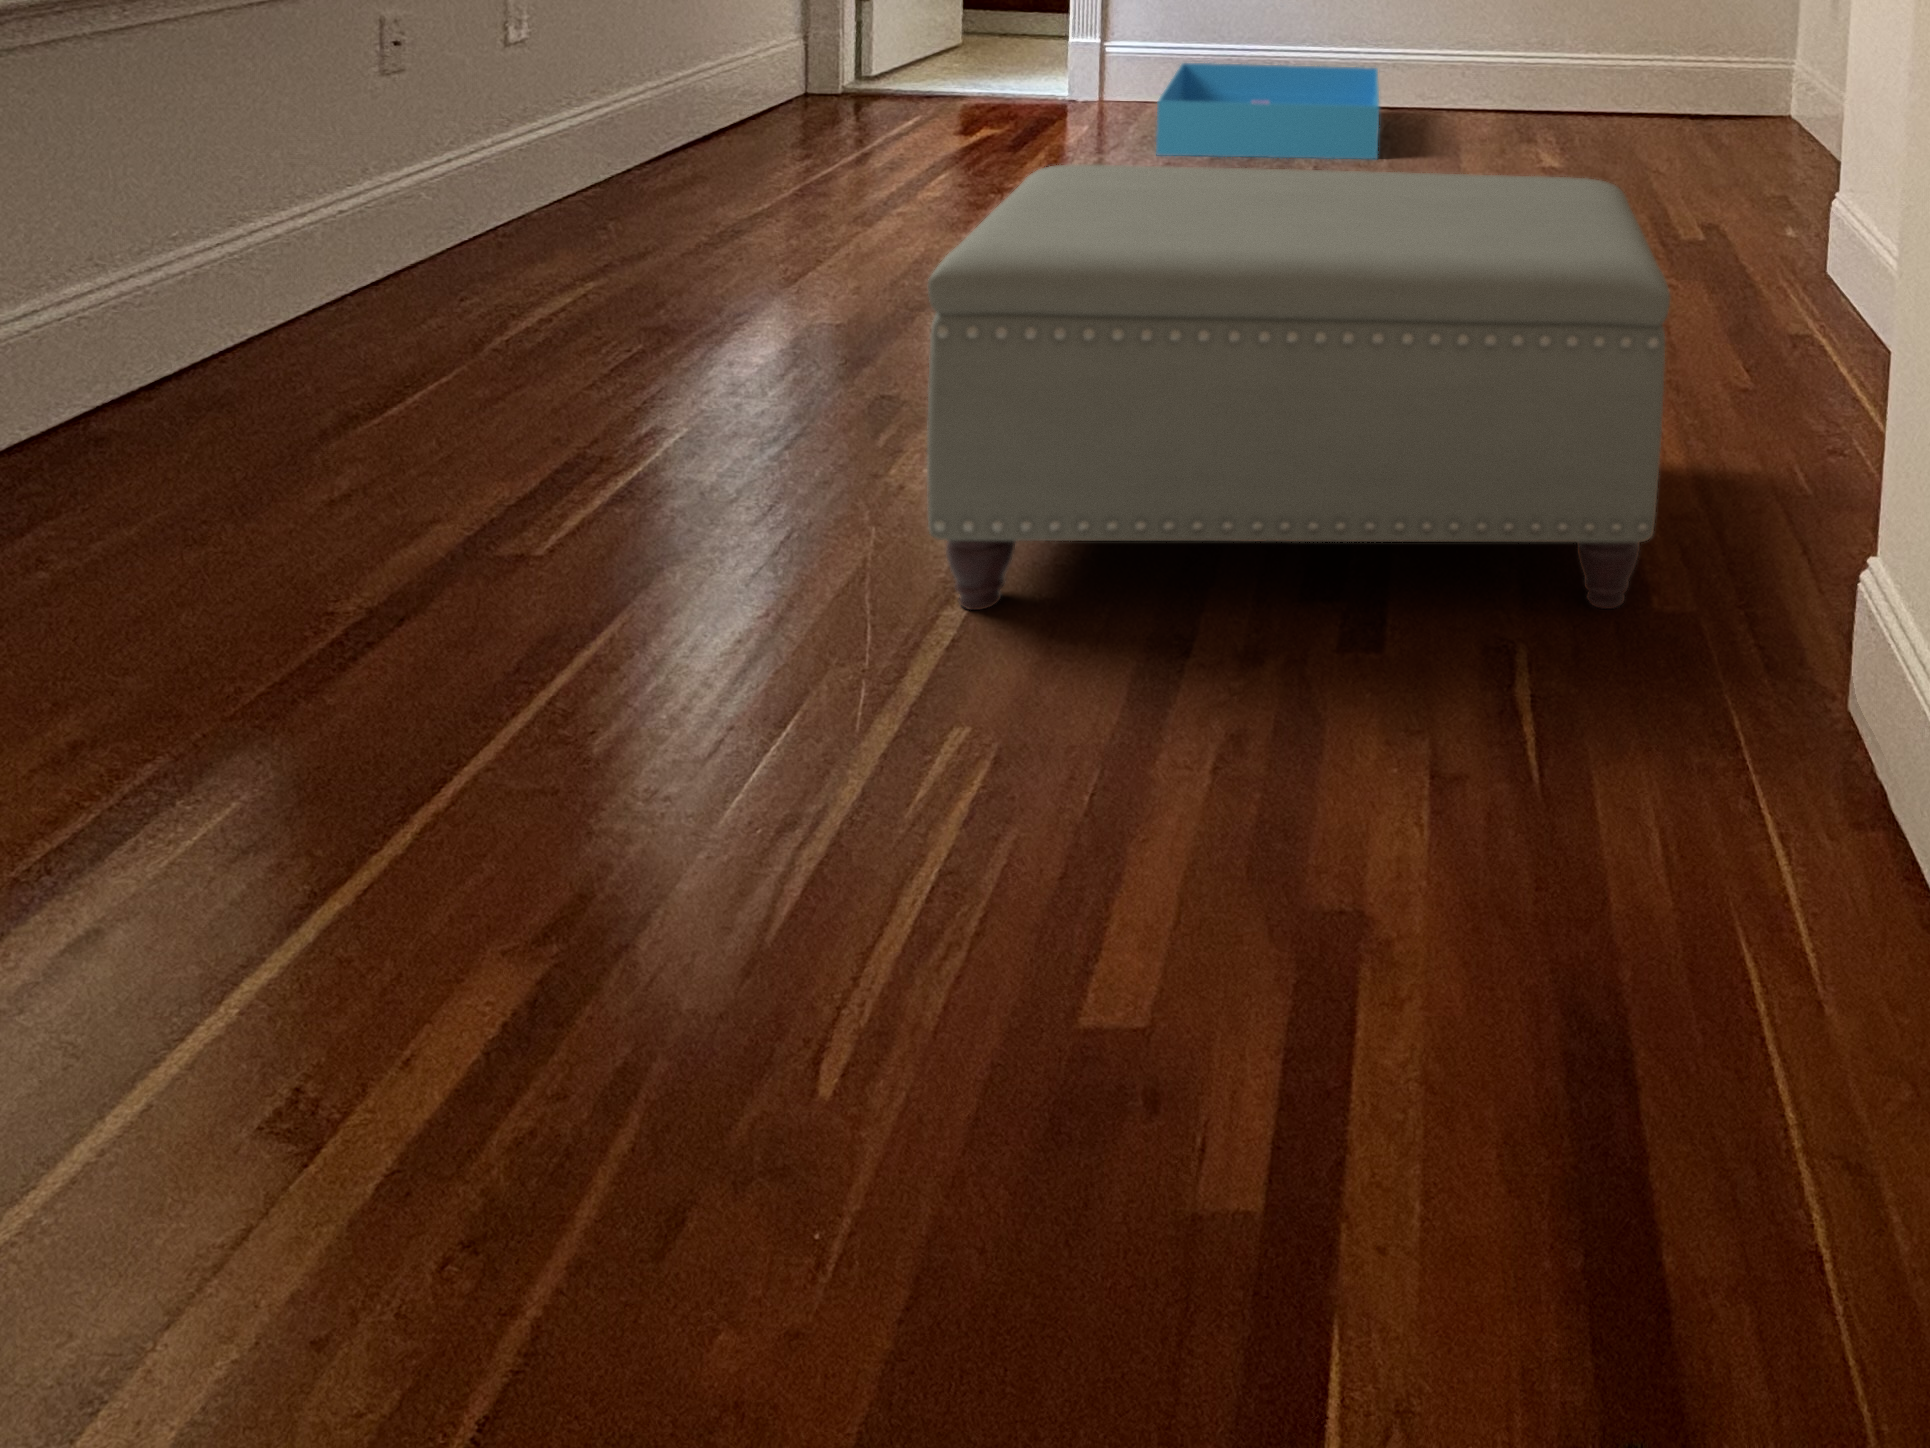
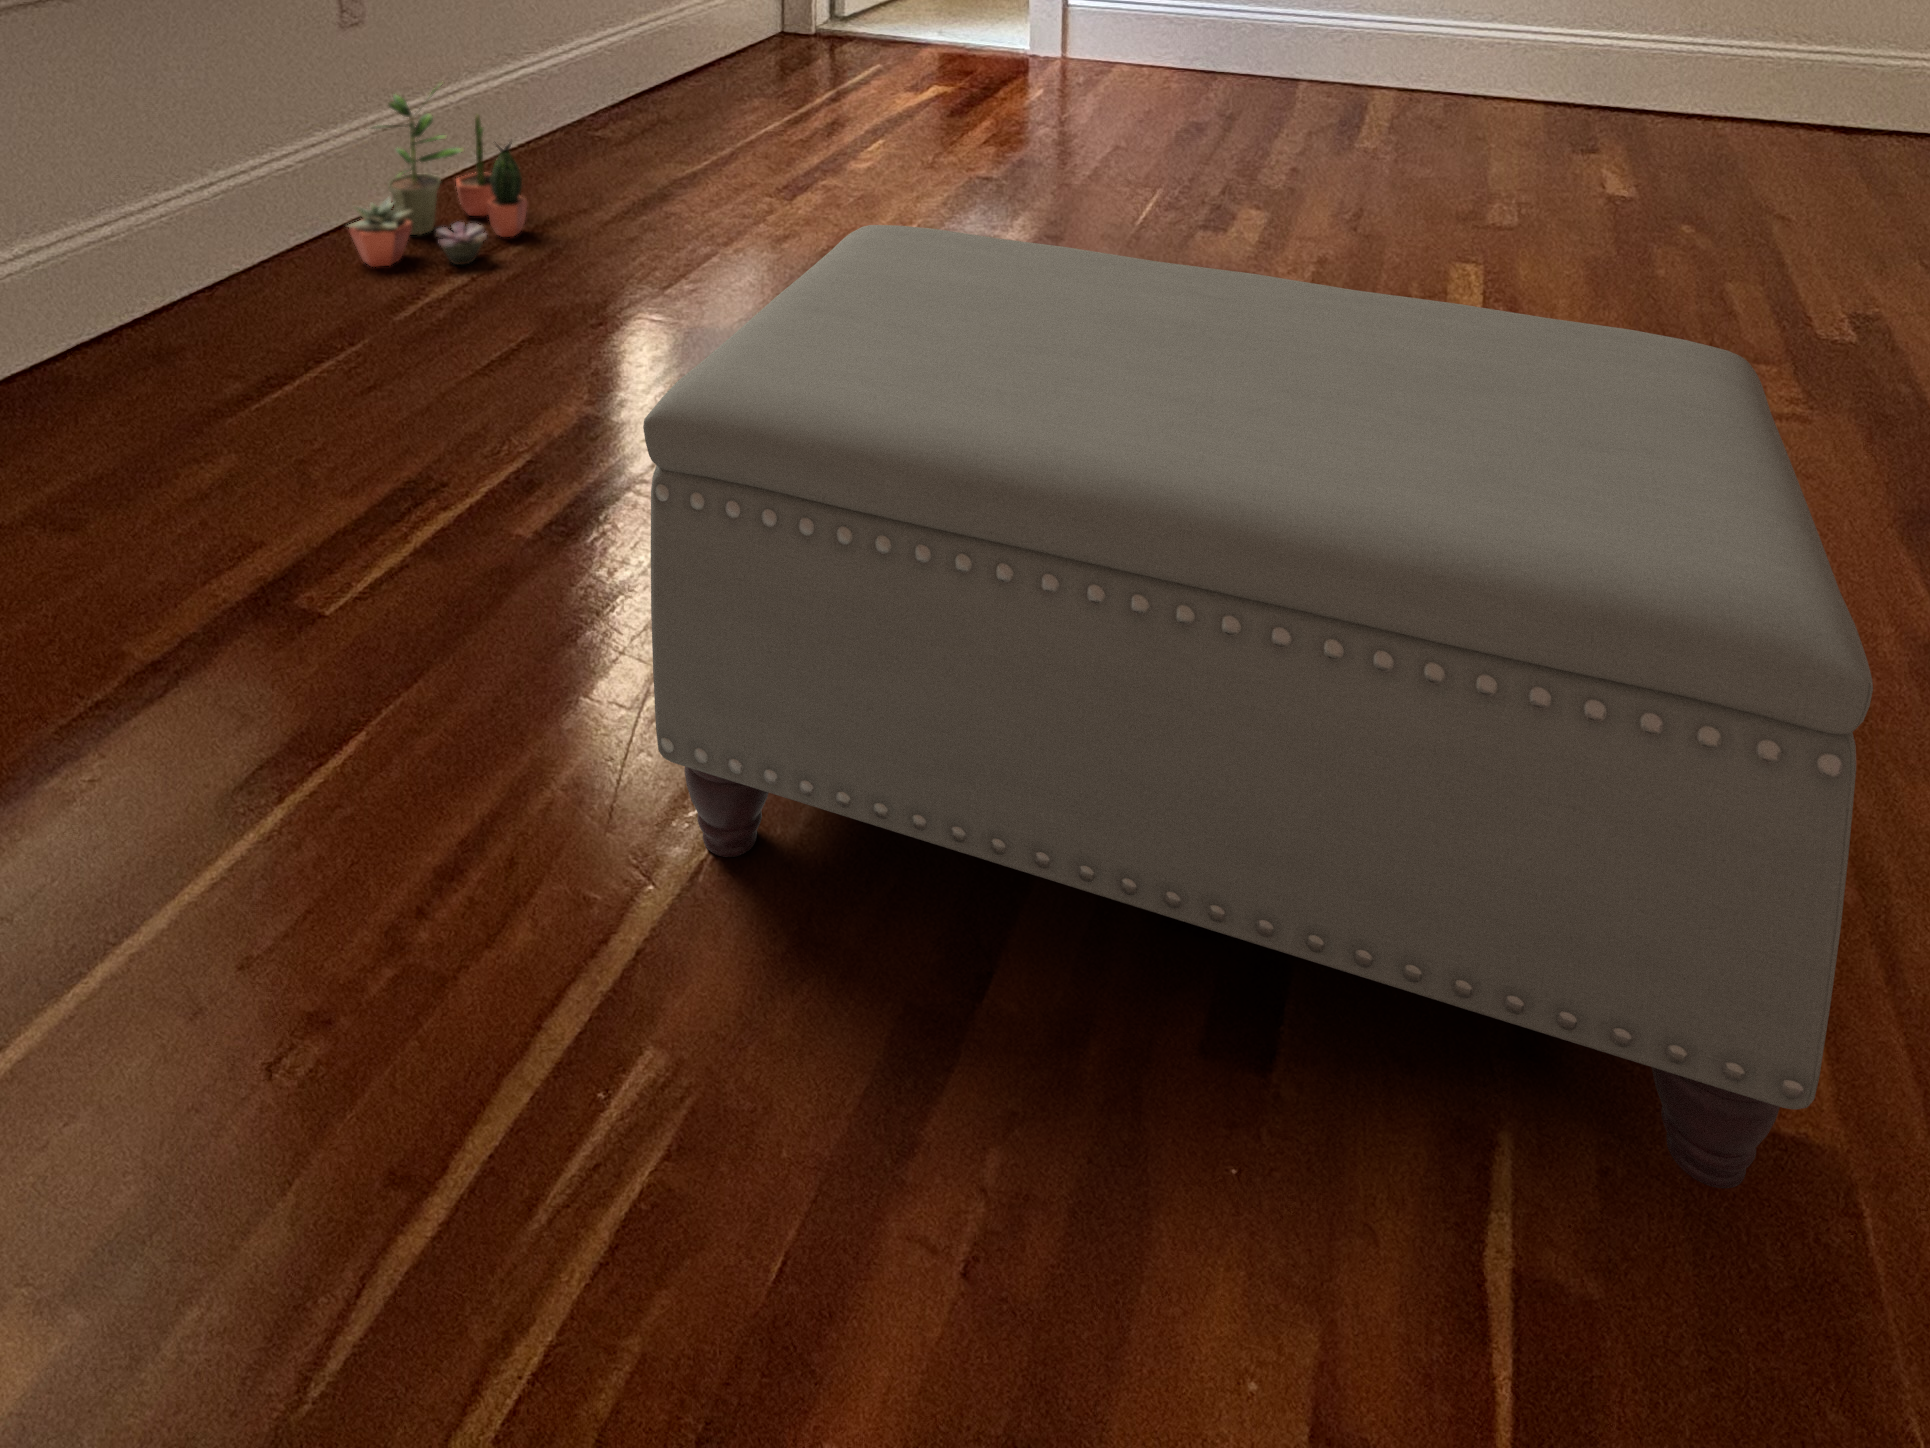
storage bin: present [1156,63,1380,159] -> none [1111,19,1387,159]
potted plant: none [396,127,598,317] -> present [348,89,527,267]

